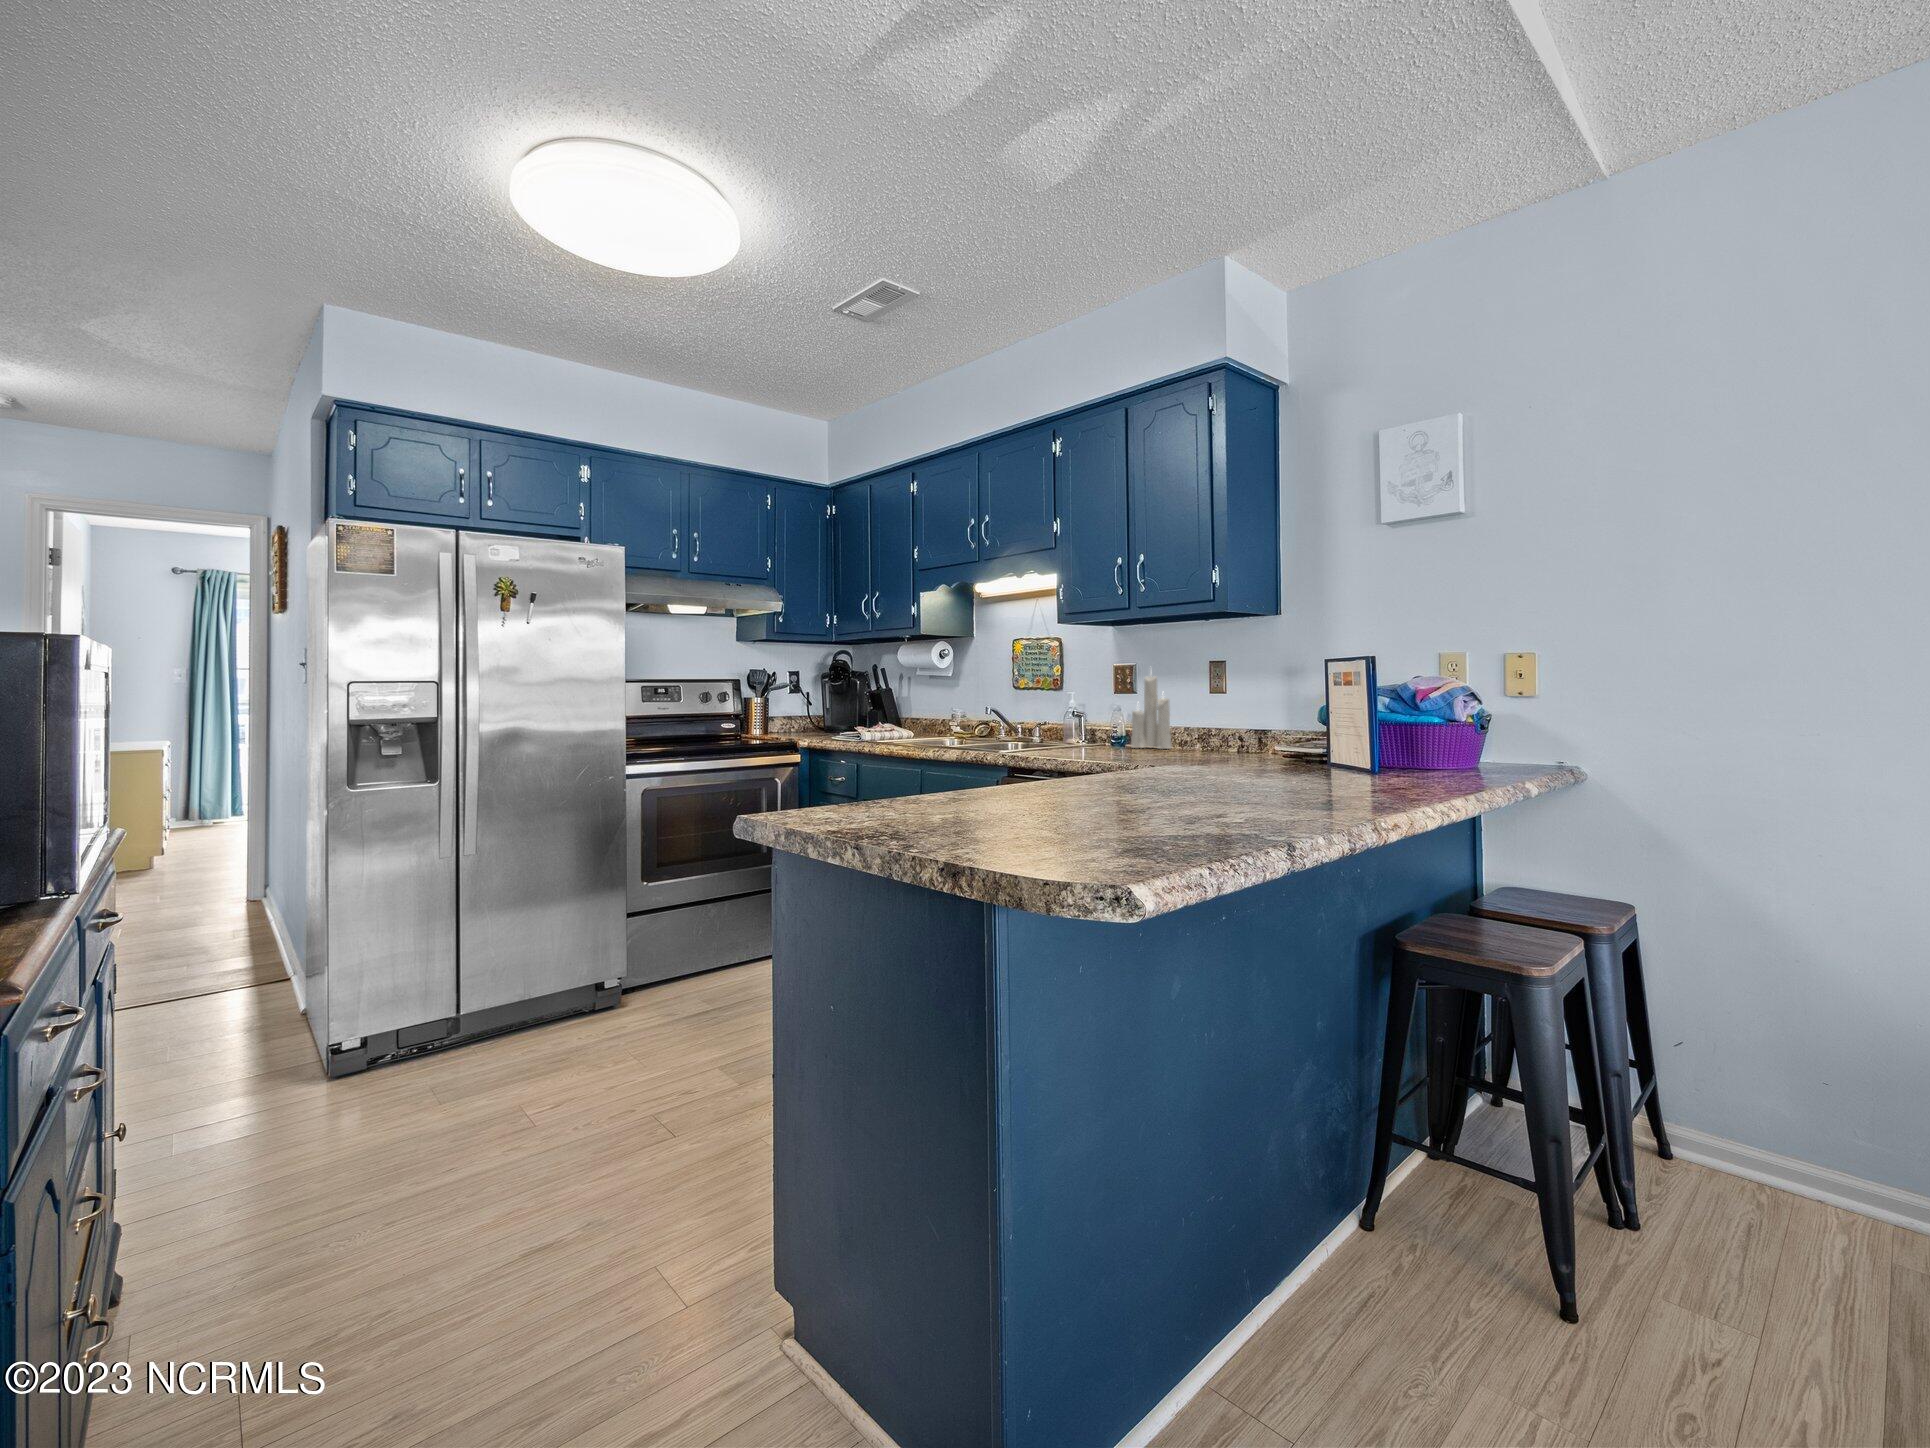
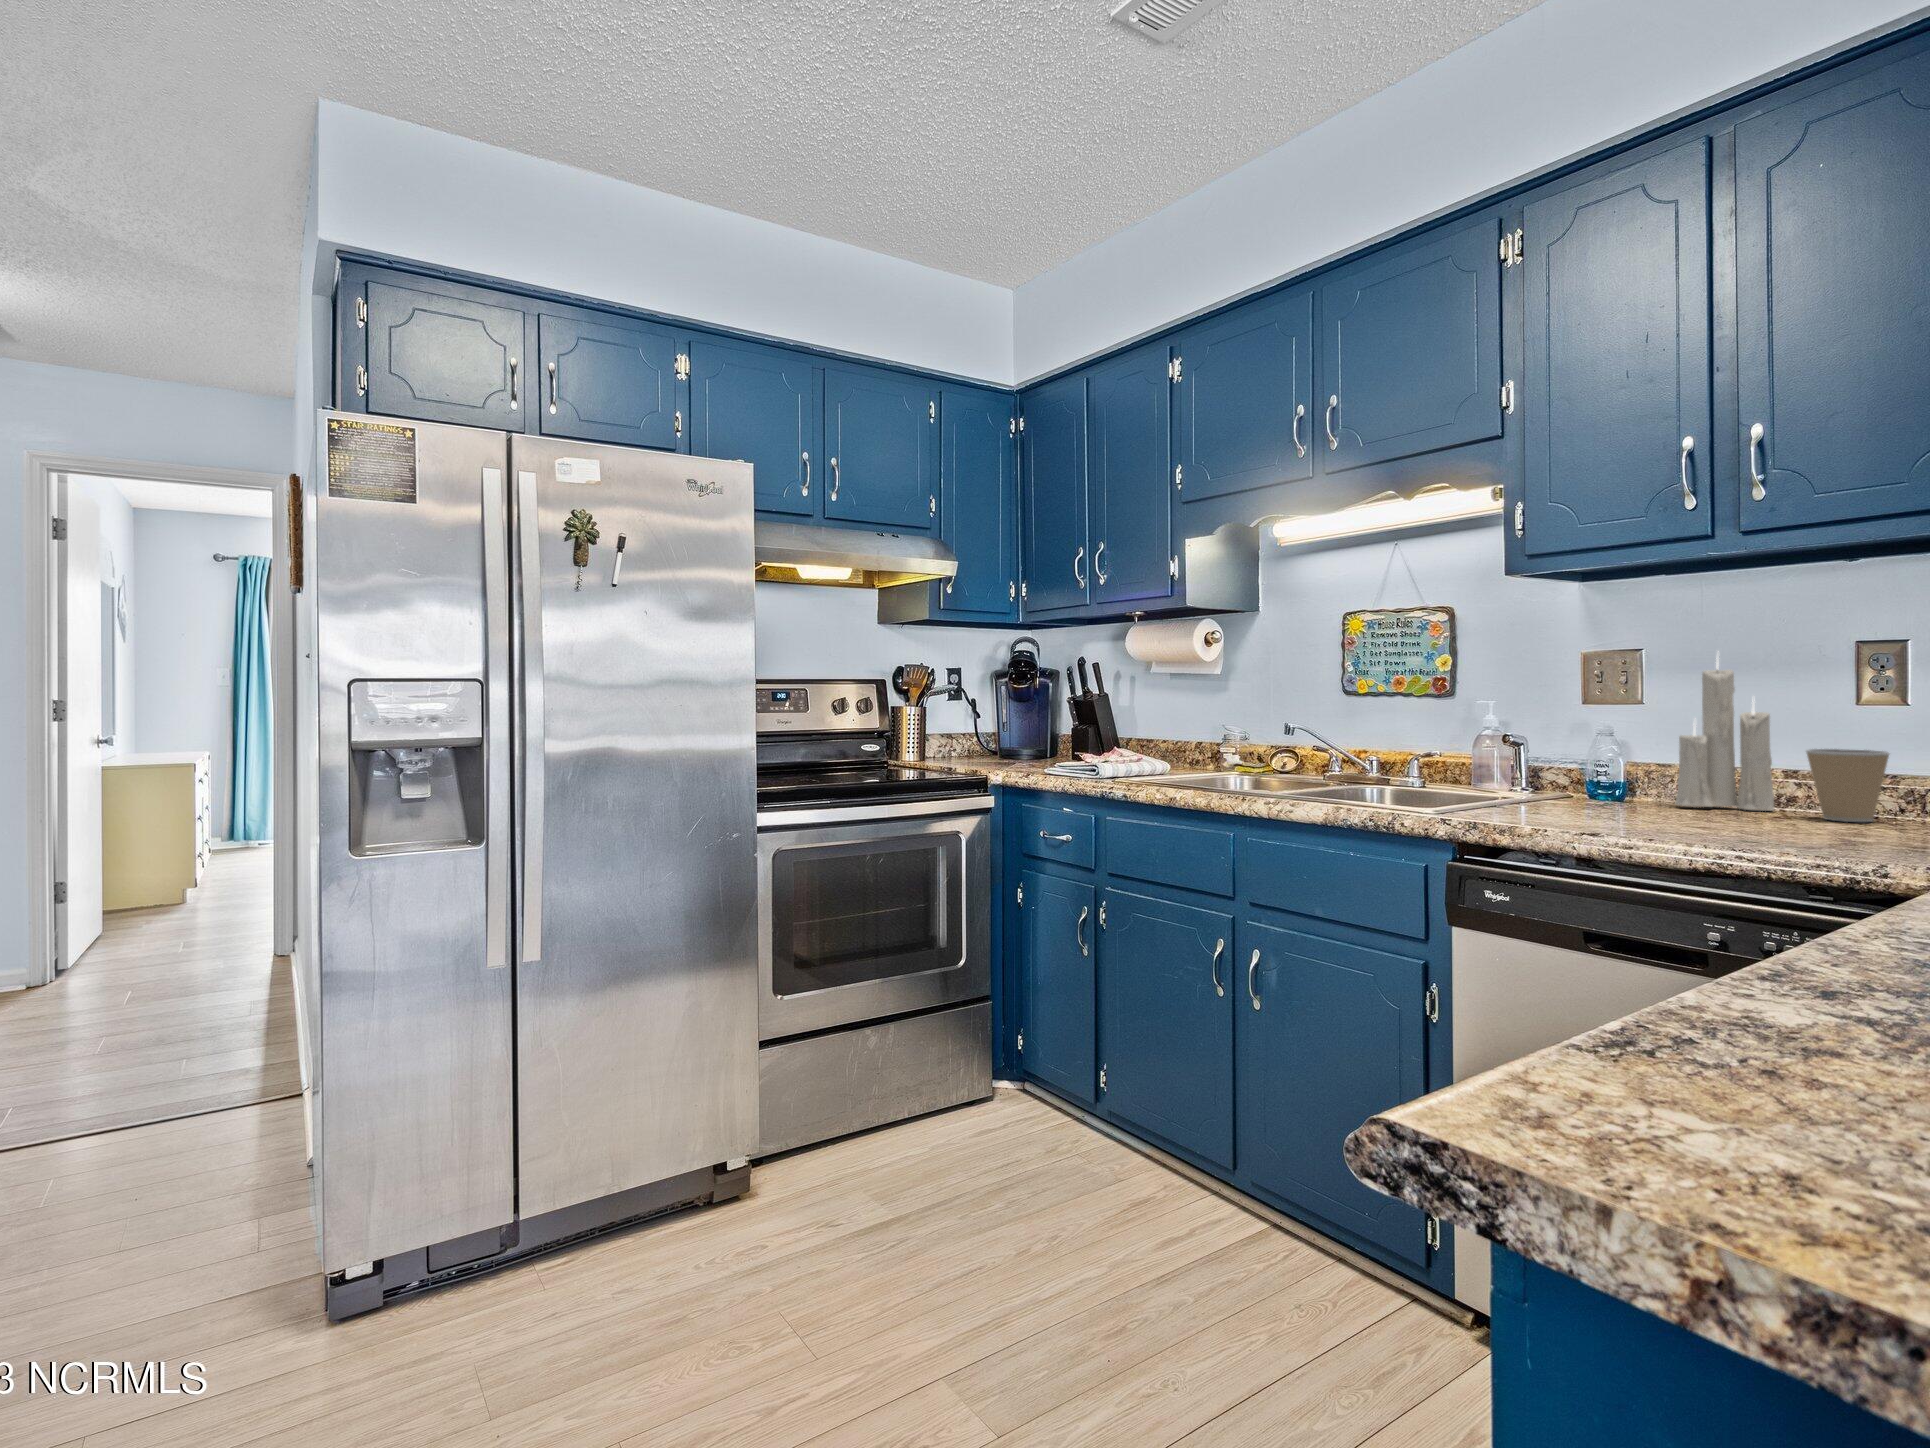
coffee cup: none [1171,717,1203,752] -> present [1806,749,1890,822]

